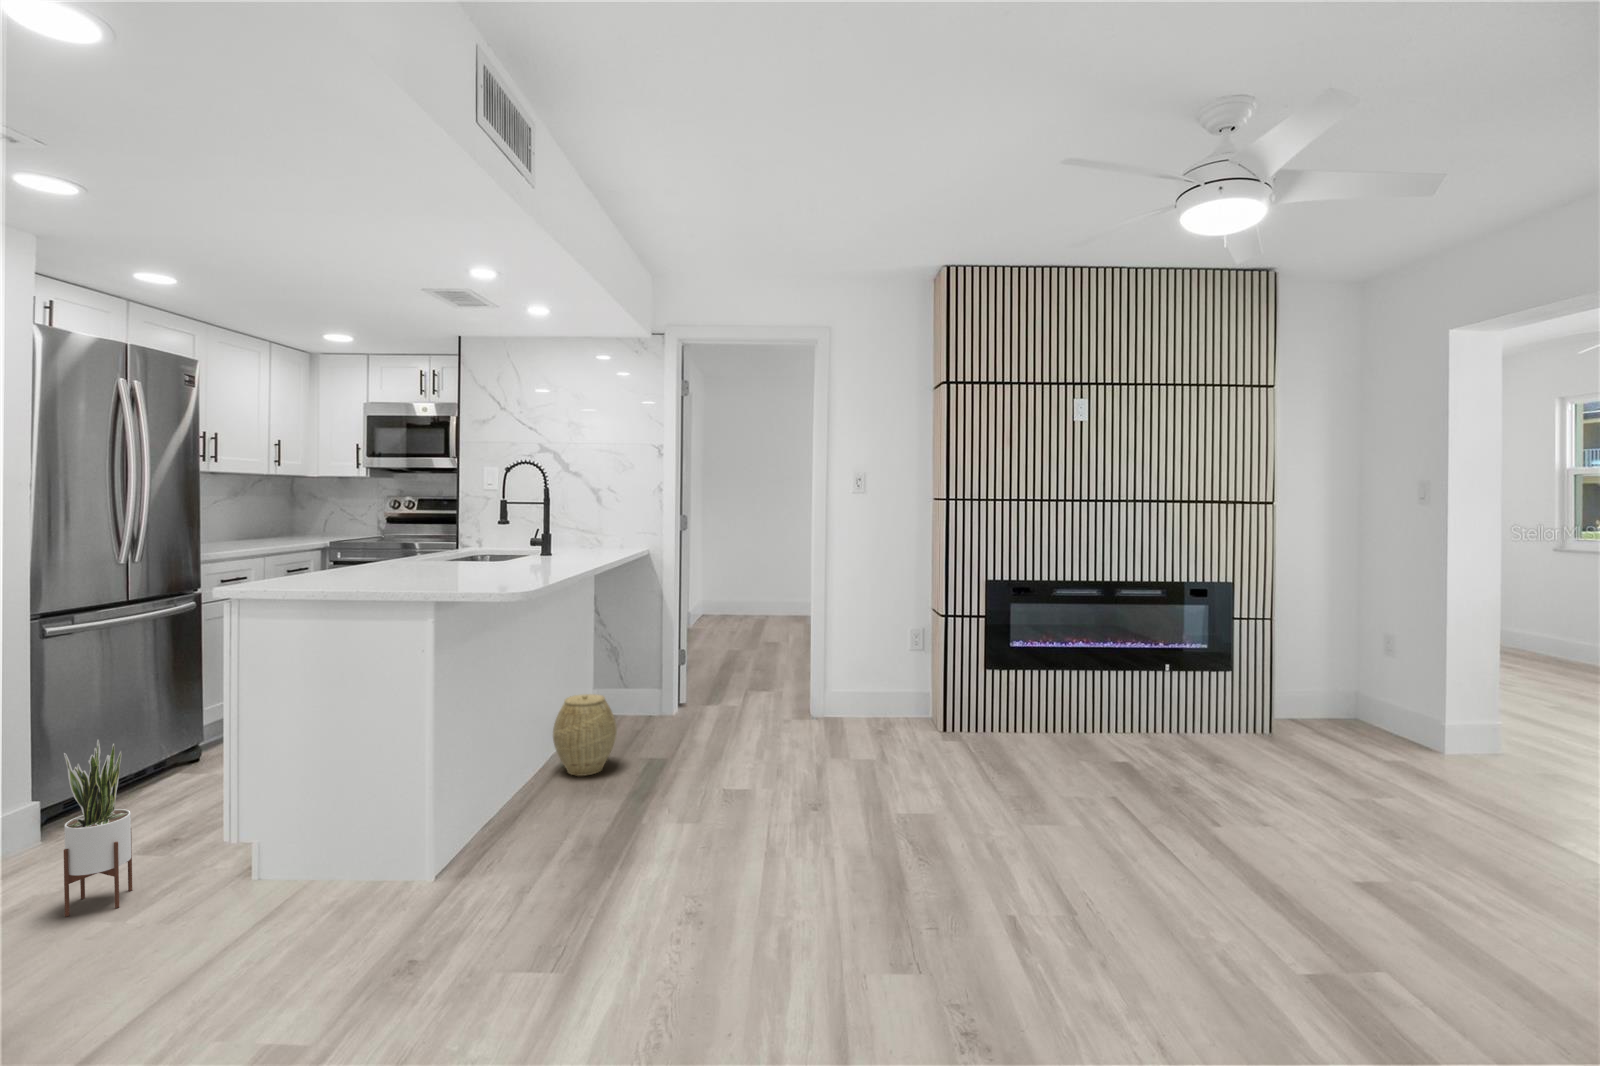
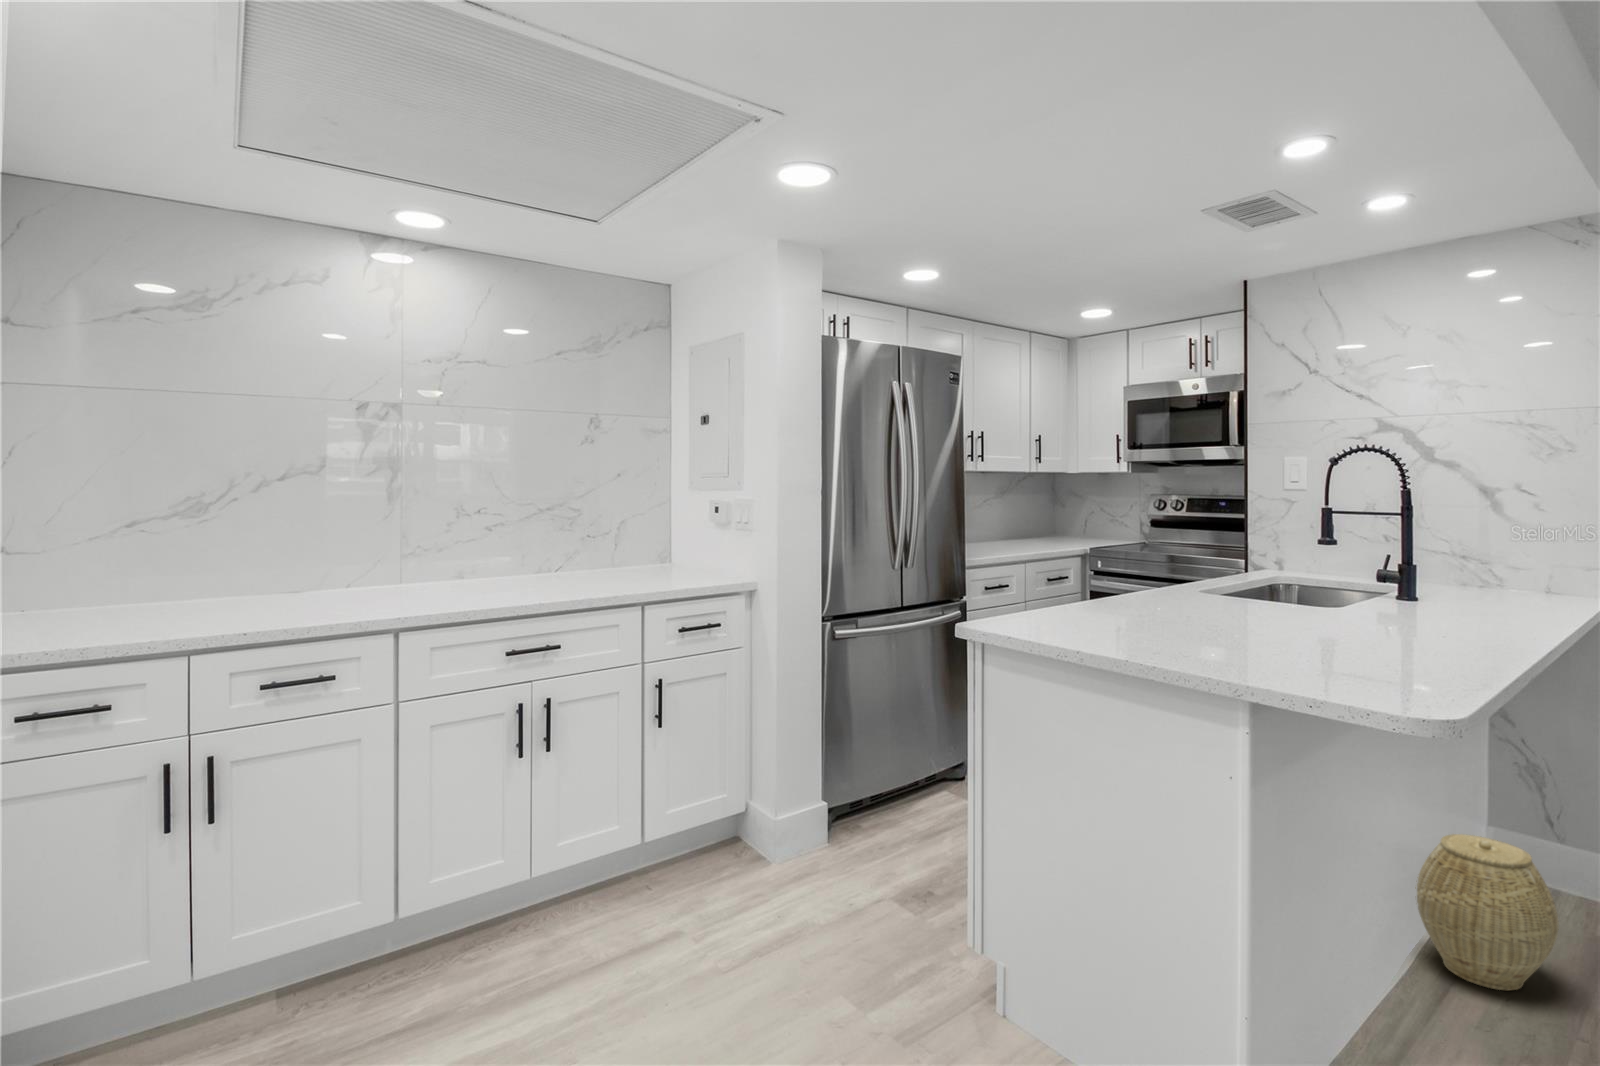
potted plant: present [64,740,132,917] -> none [823,769,880,961]

